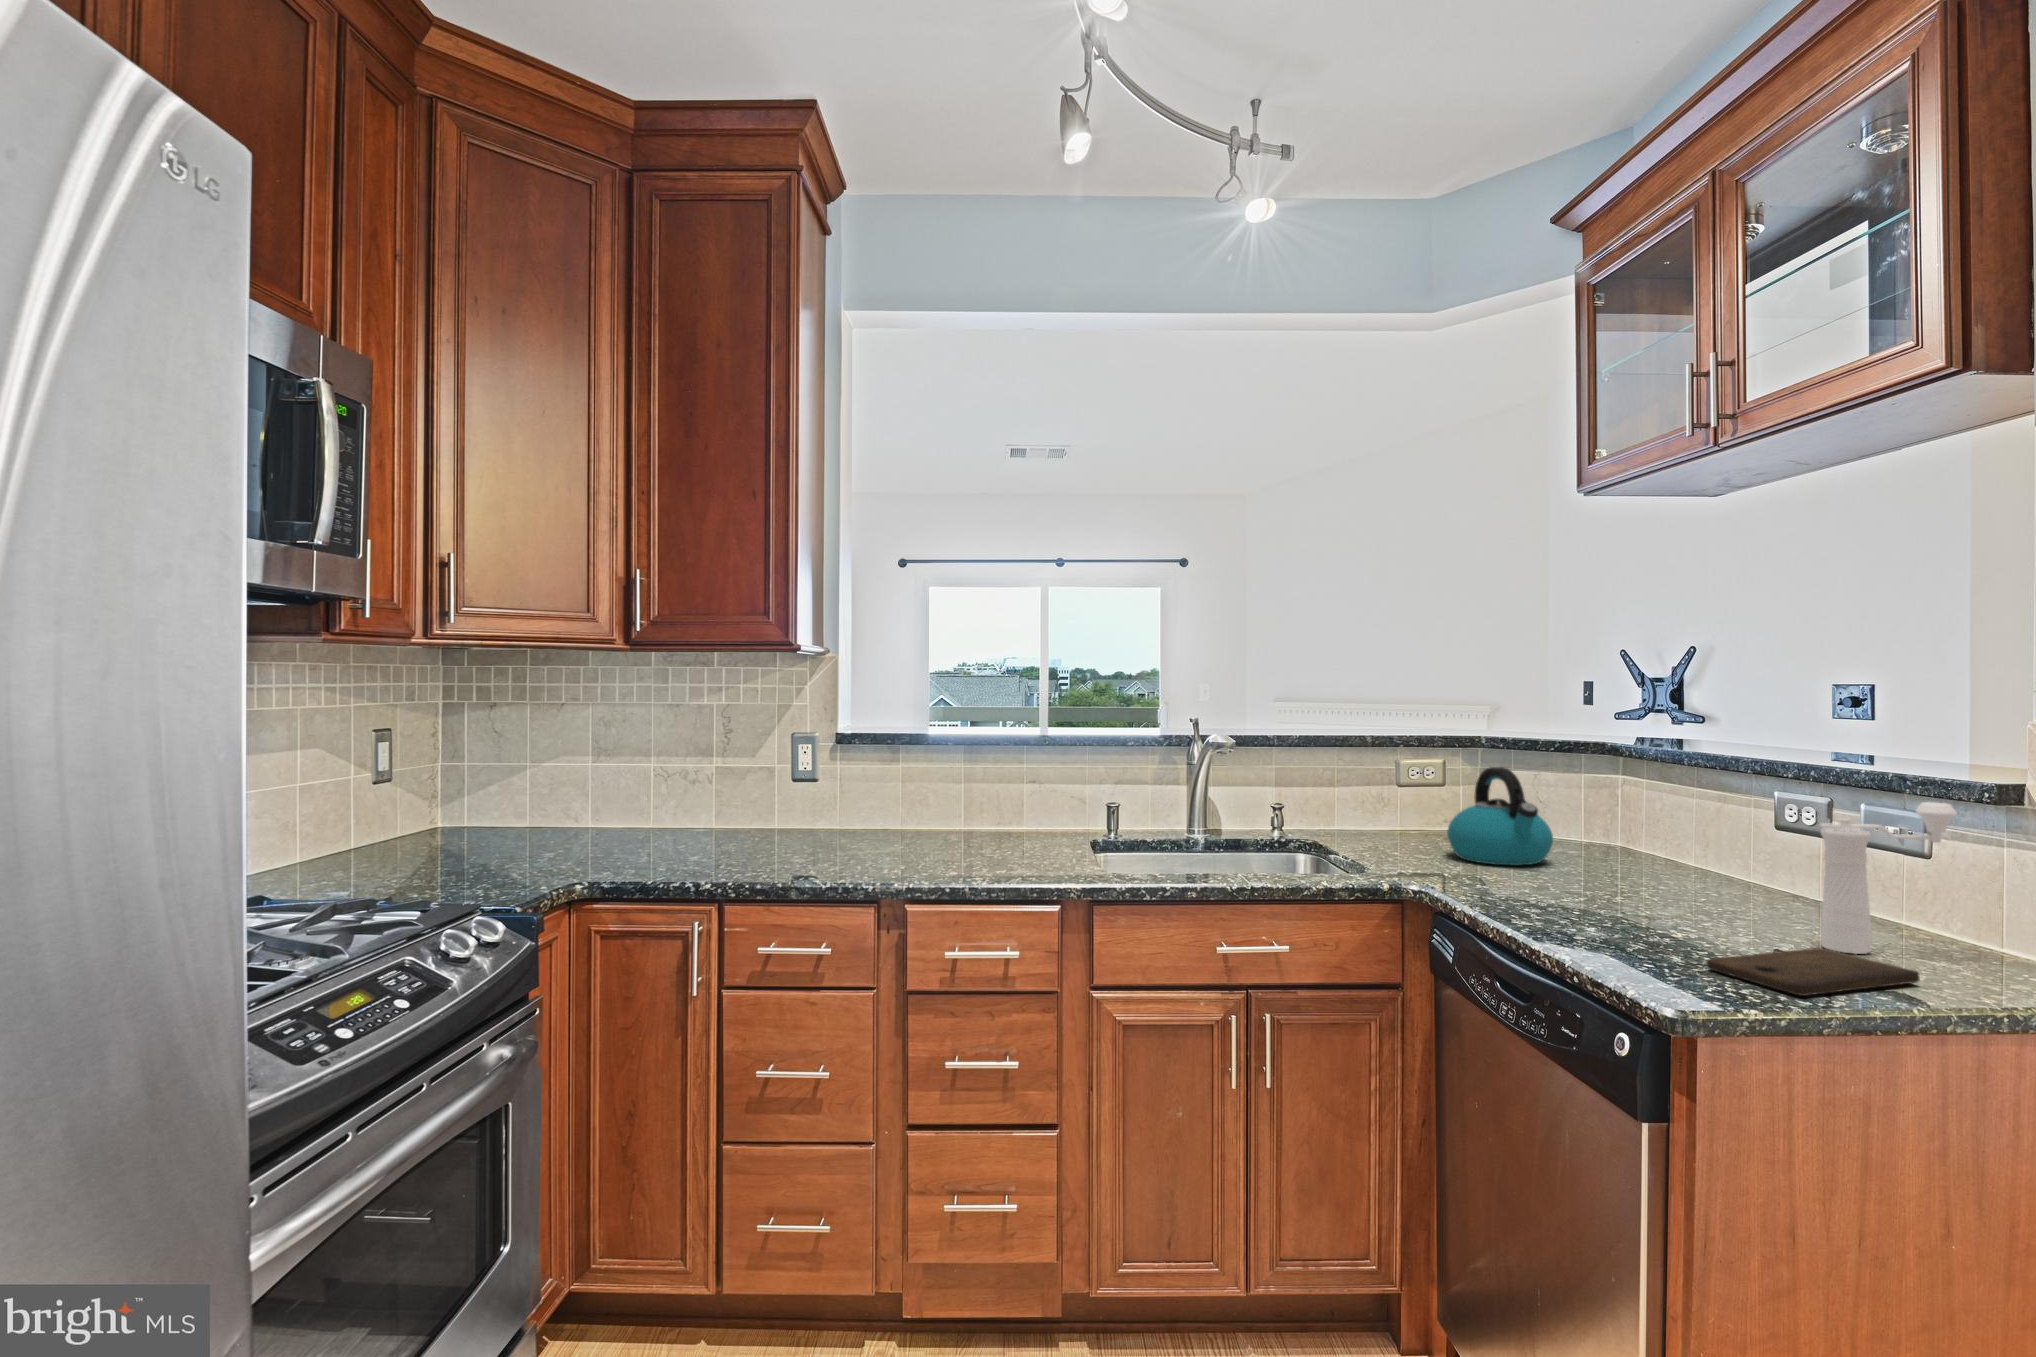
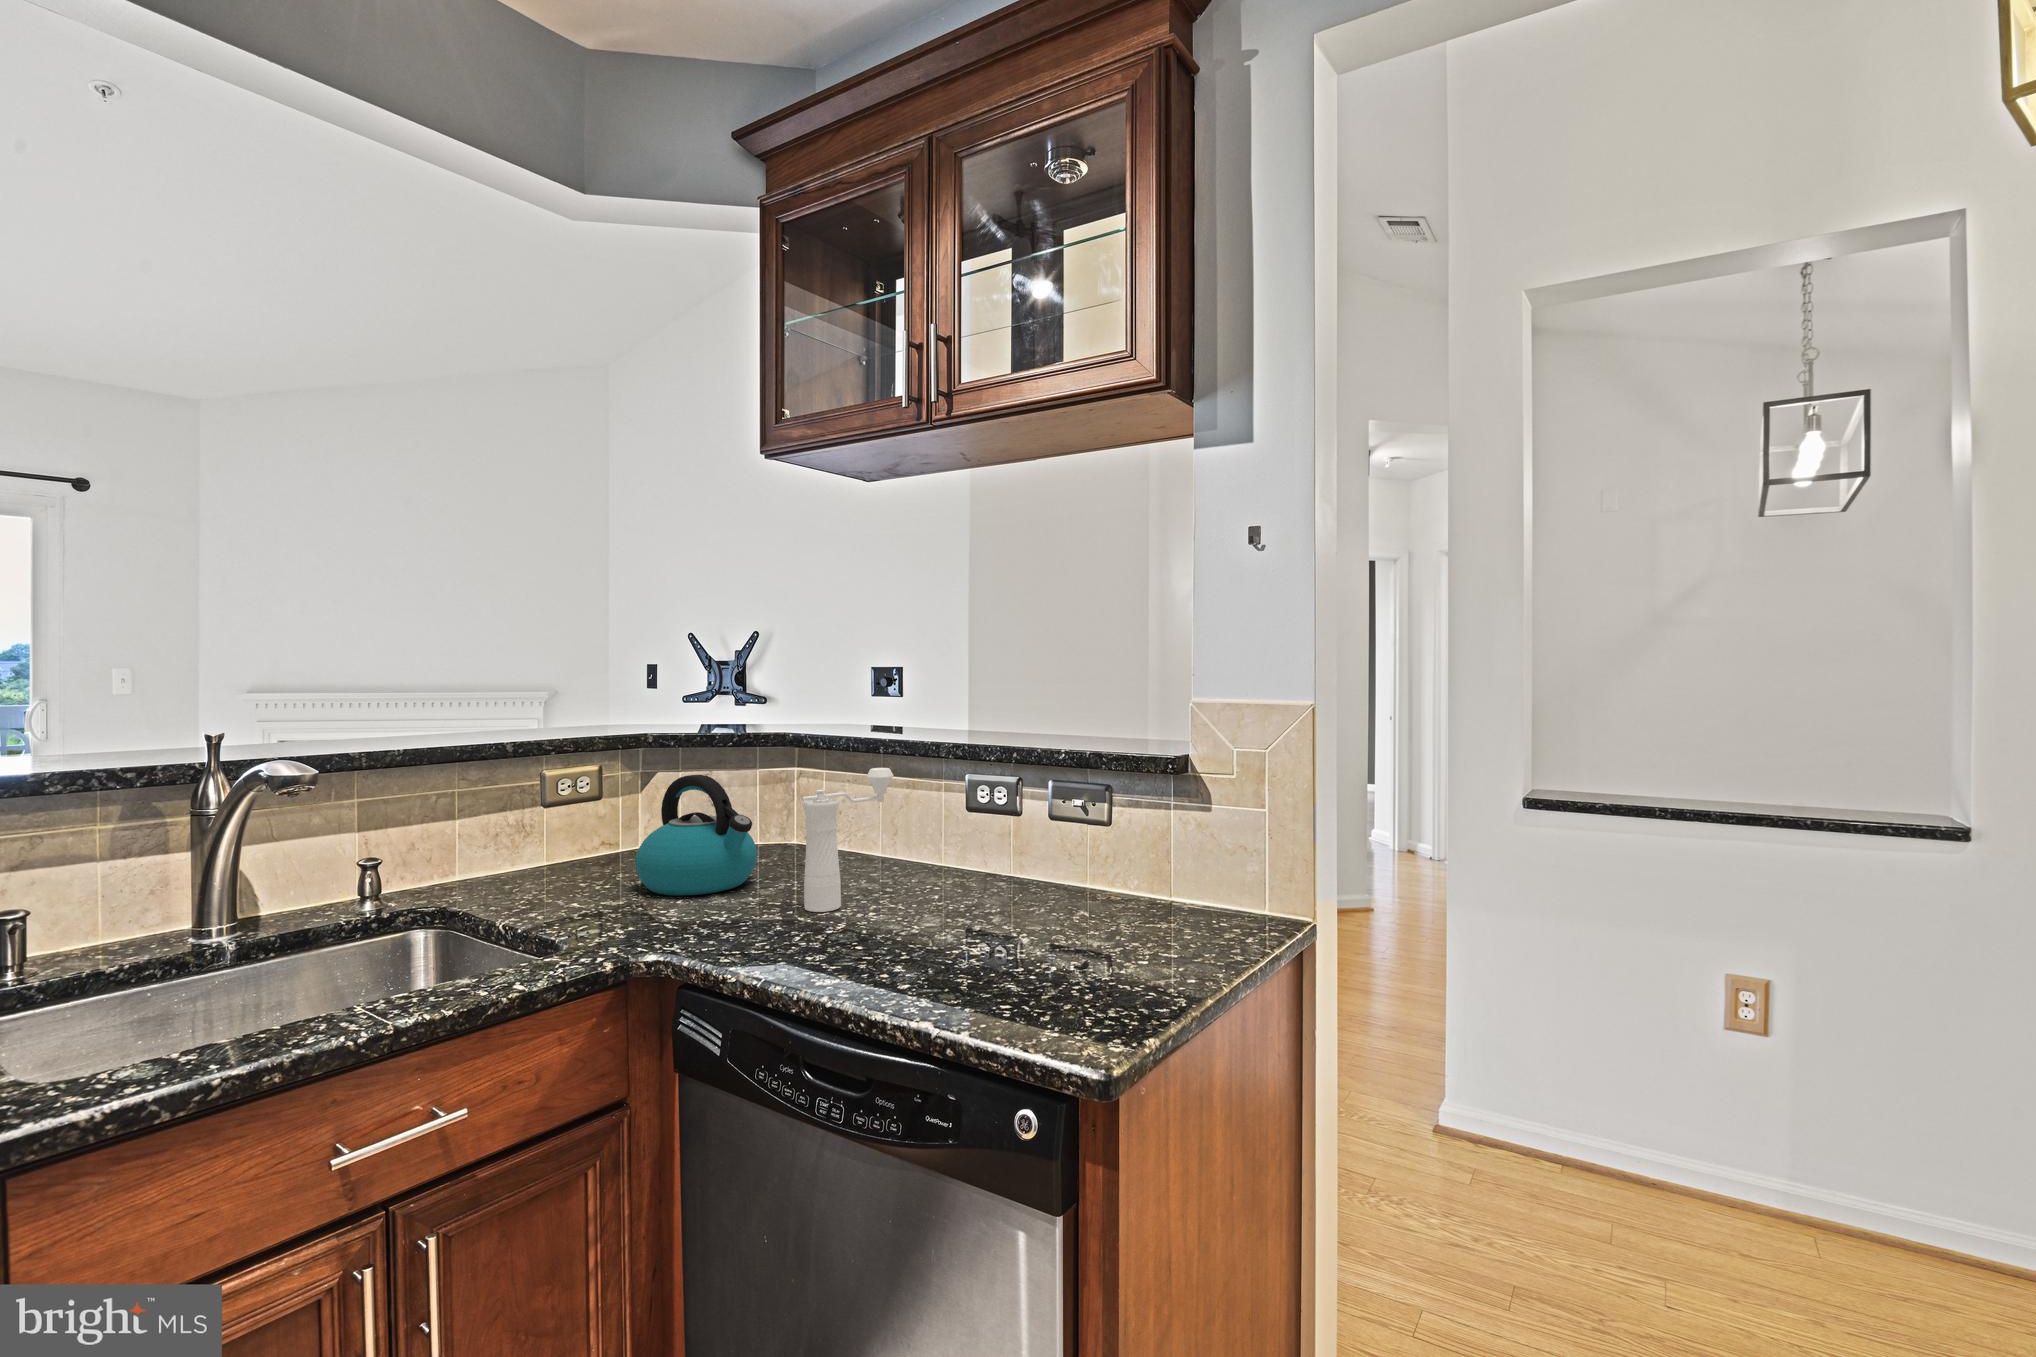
pepper mill: present [1820,802,1957,954] -> present [802,768,893,912]
cutting board: present [1707,948,1920,996] -> none [1055,935,1189,1004]

